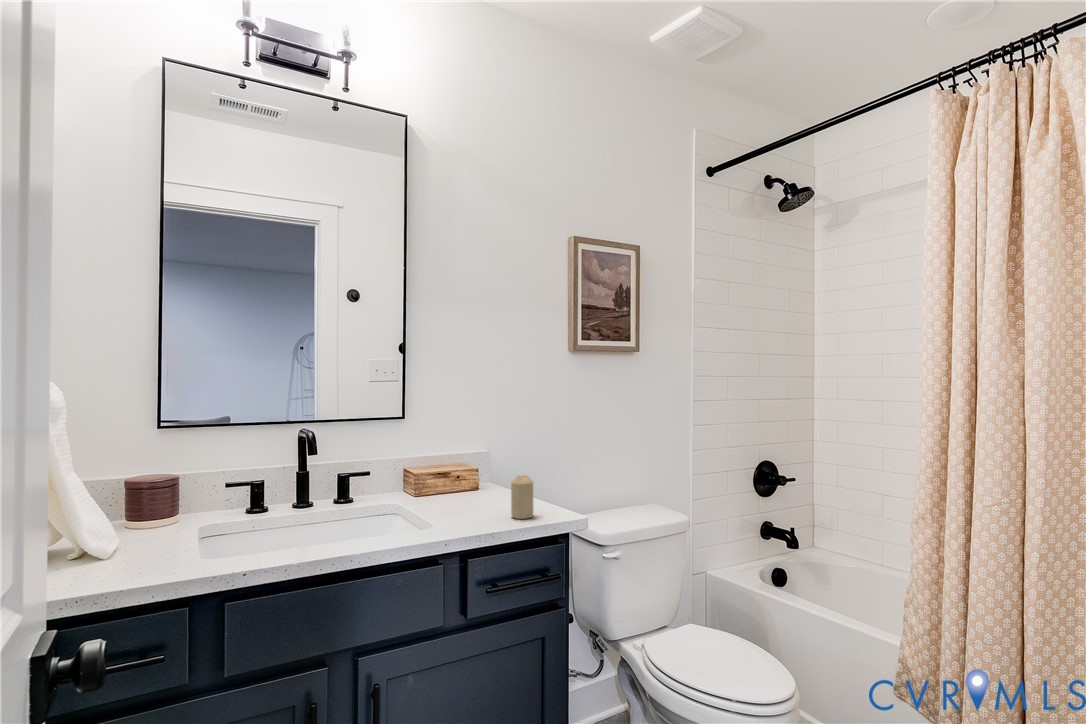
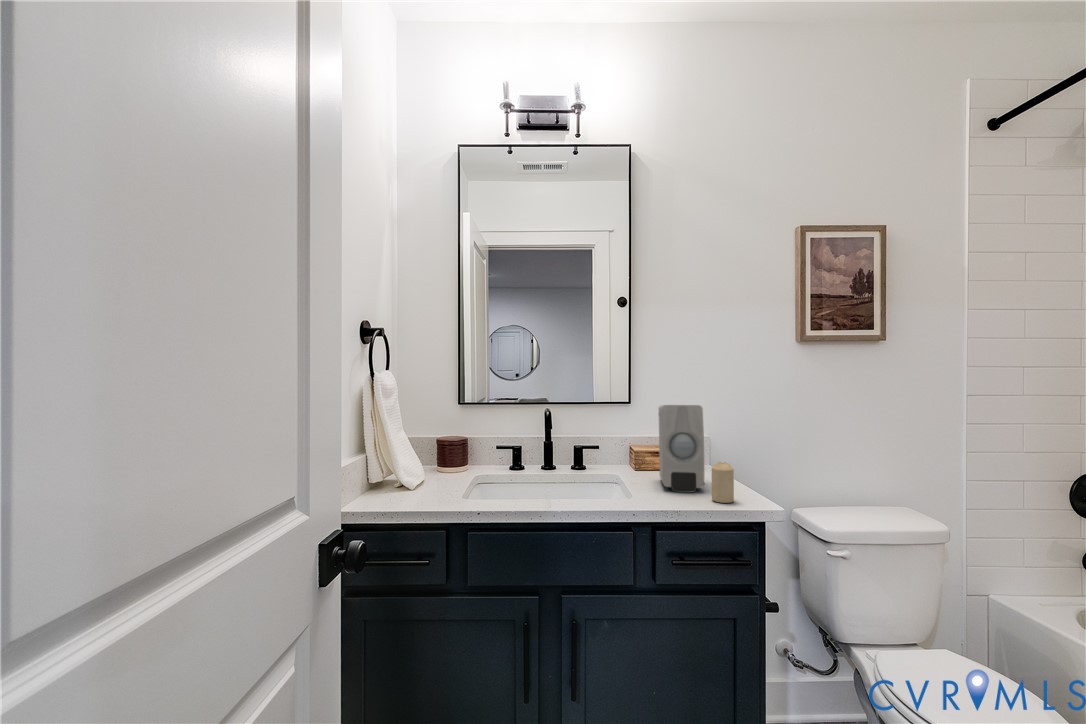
soap dispenser: none [445,416,500,514] -> present [659,405,704,493]

